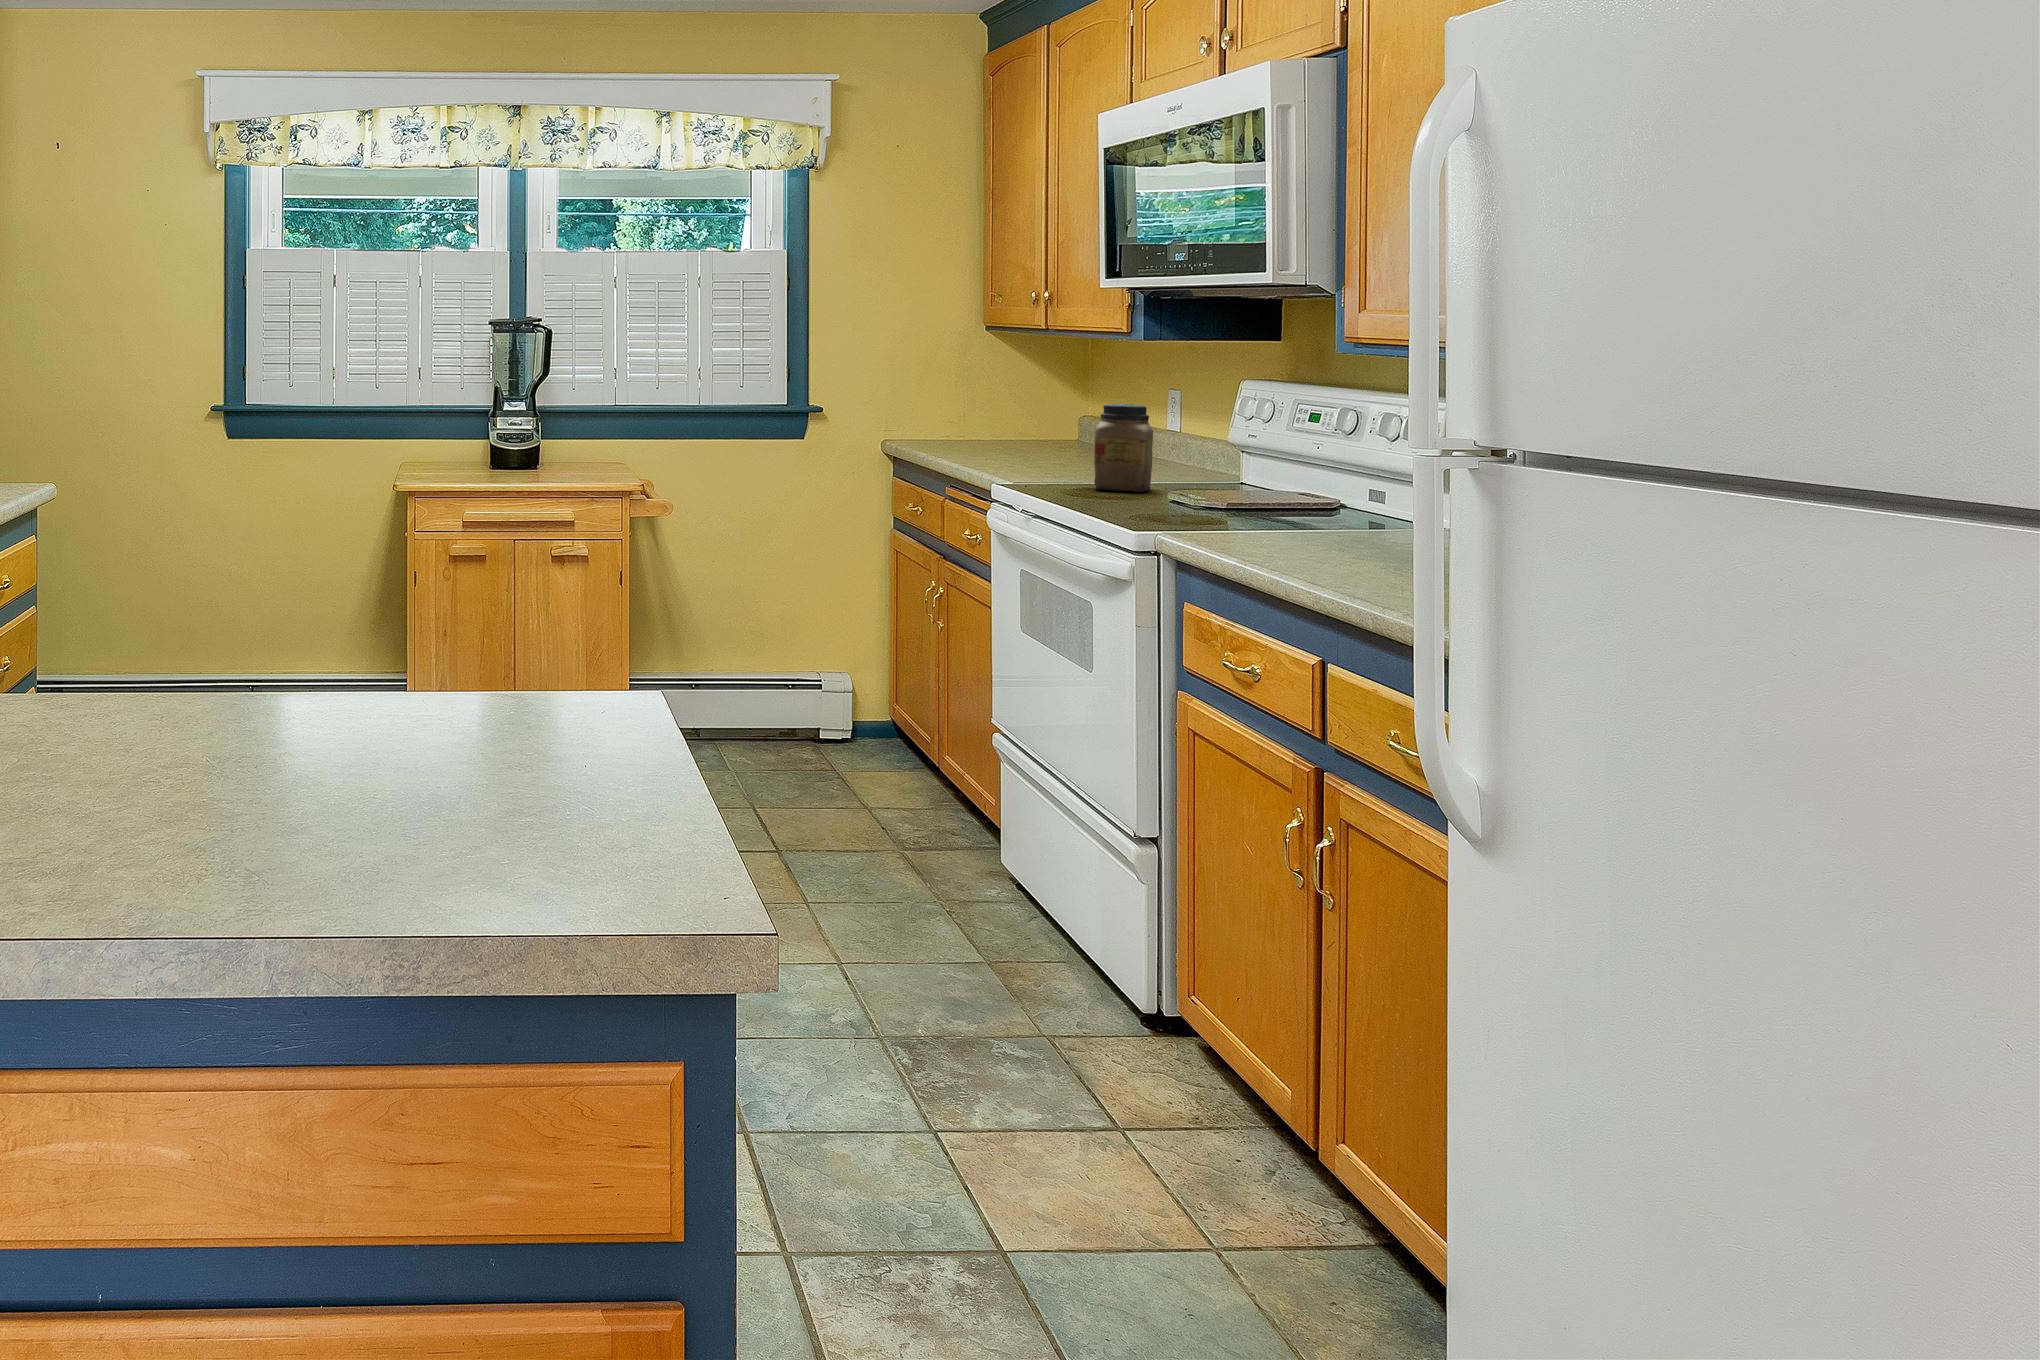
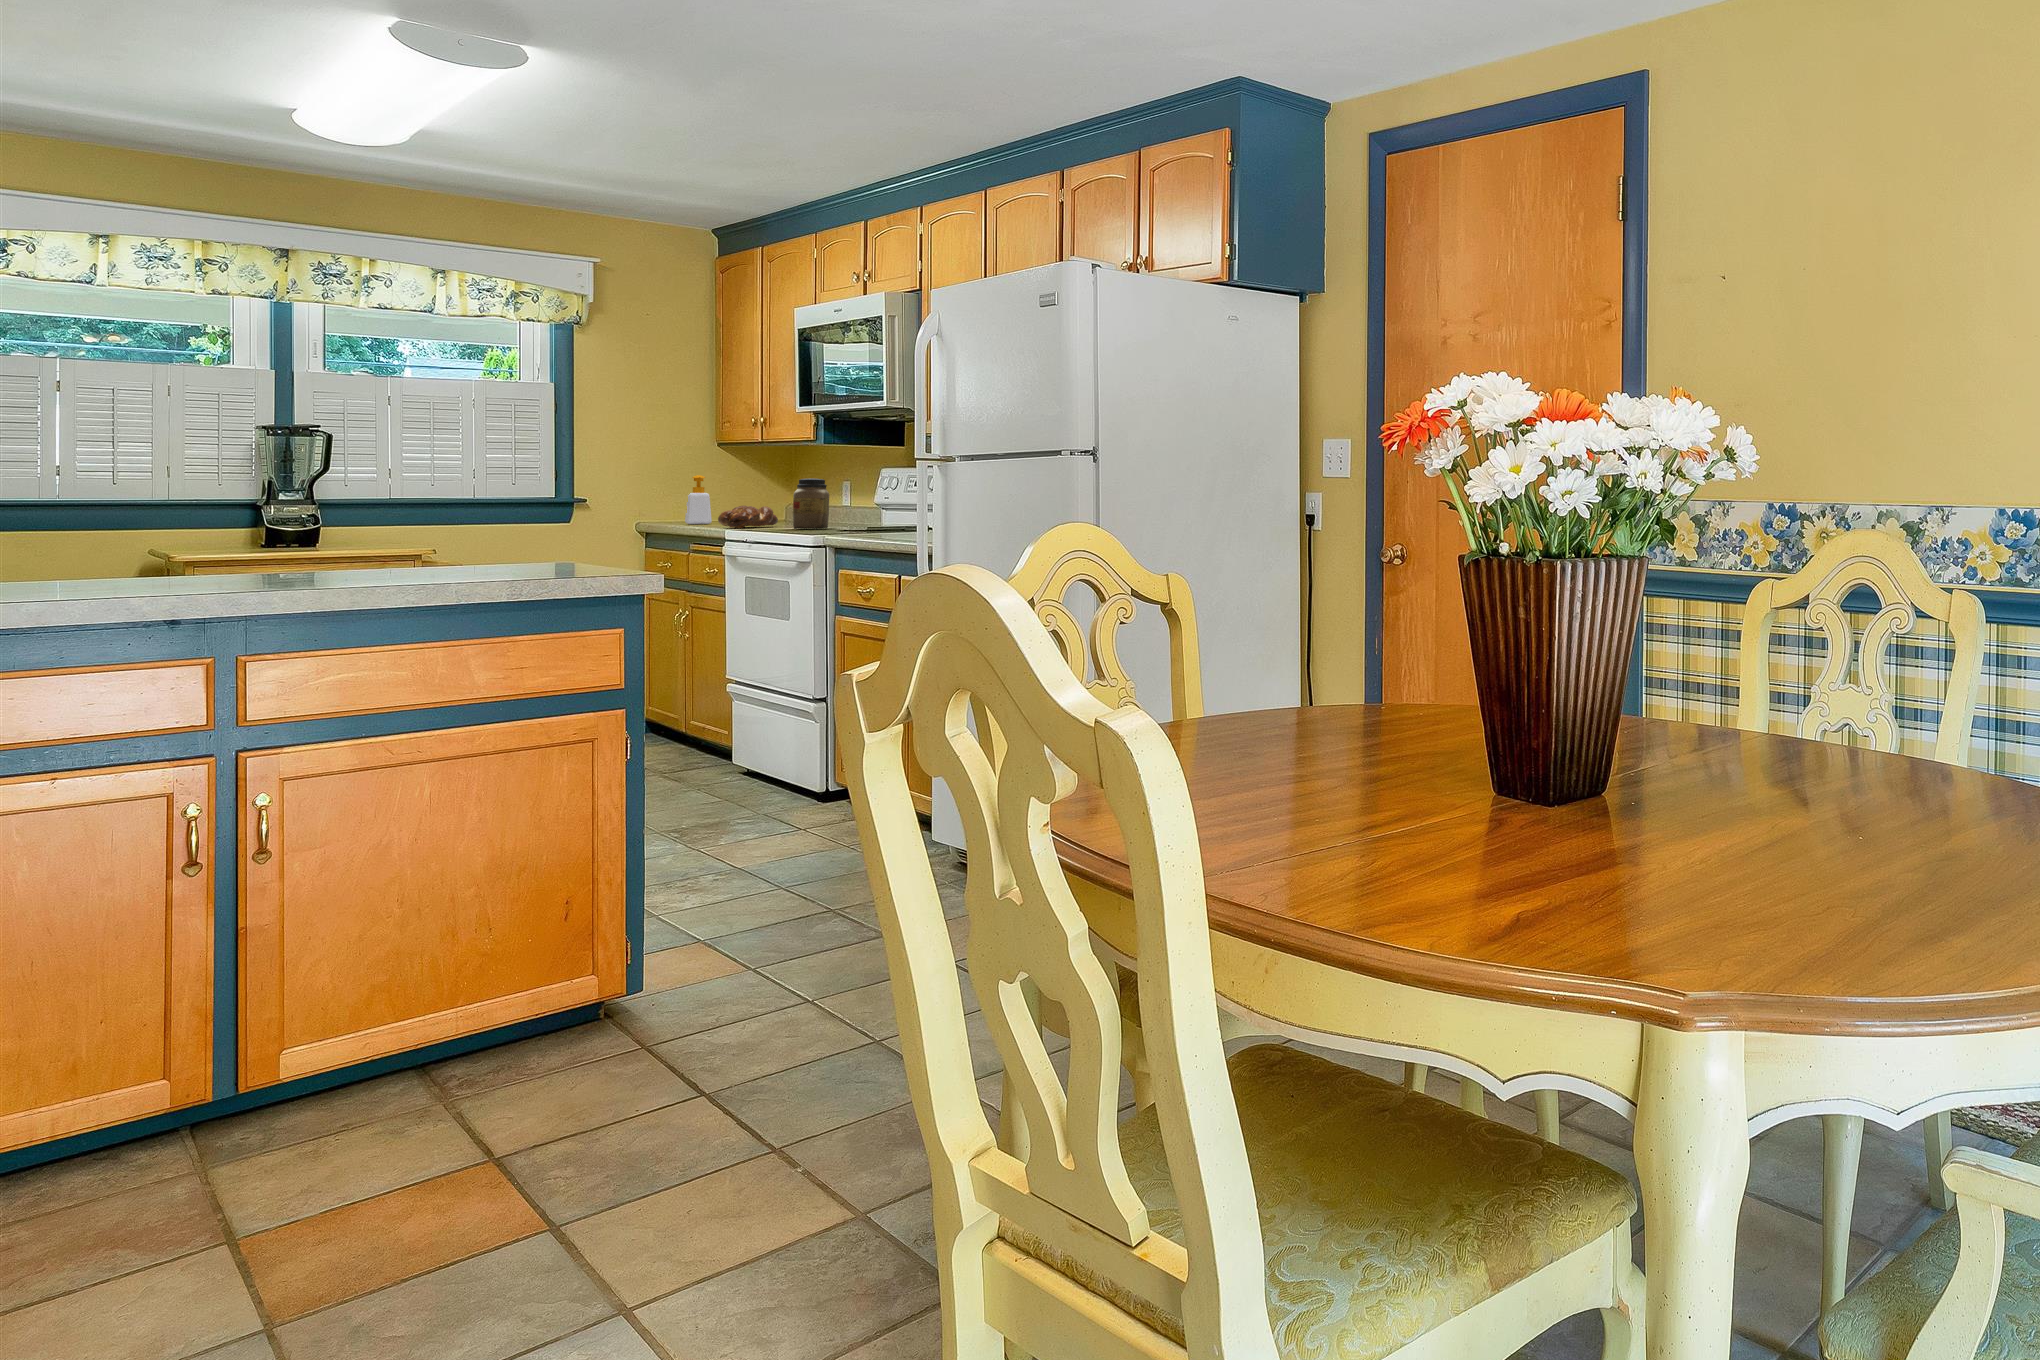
soap bottle: none [941,372,975,442] -> present [685,475,712,524]
bread loaf: none [981,432,1067,471] -> present [718,506,778,528]

